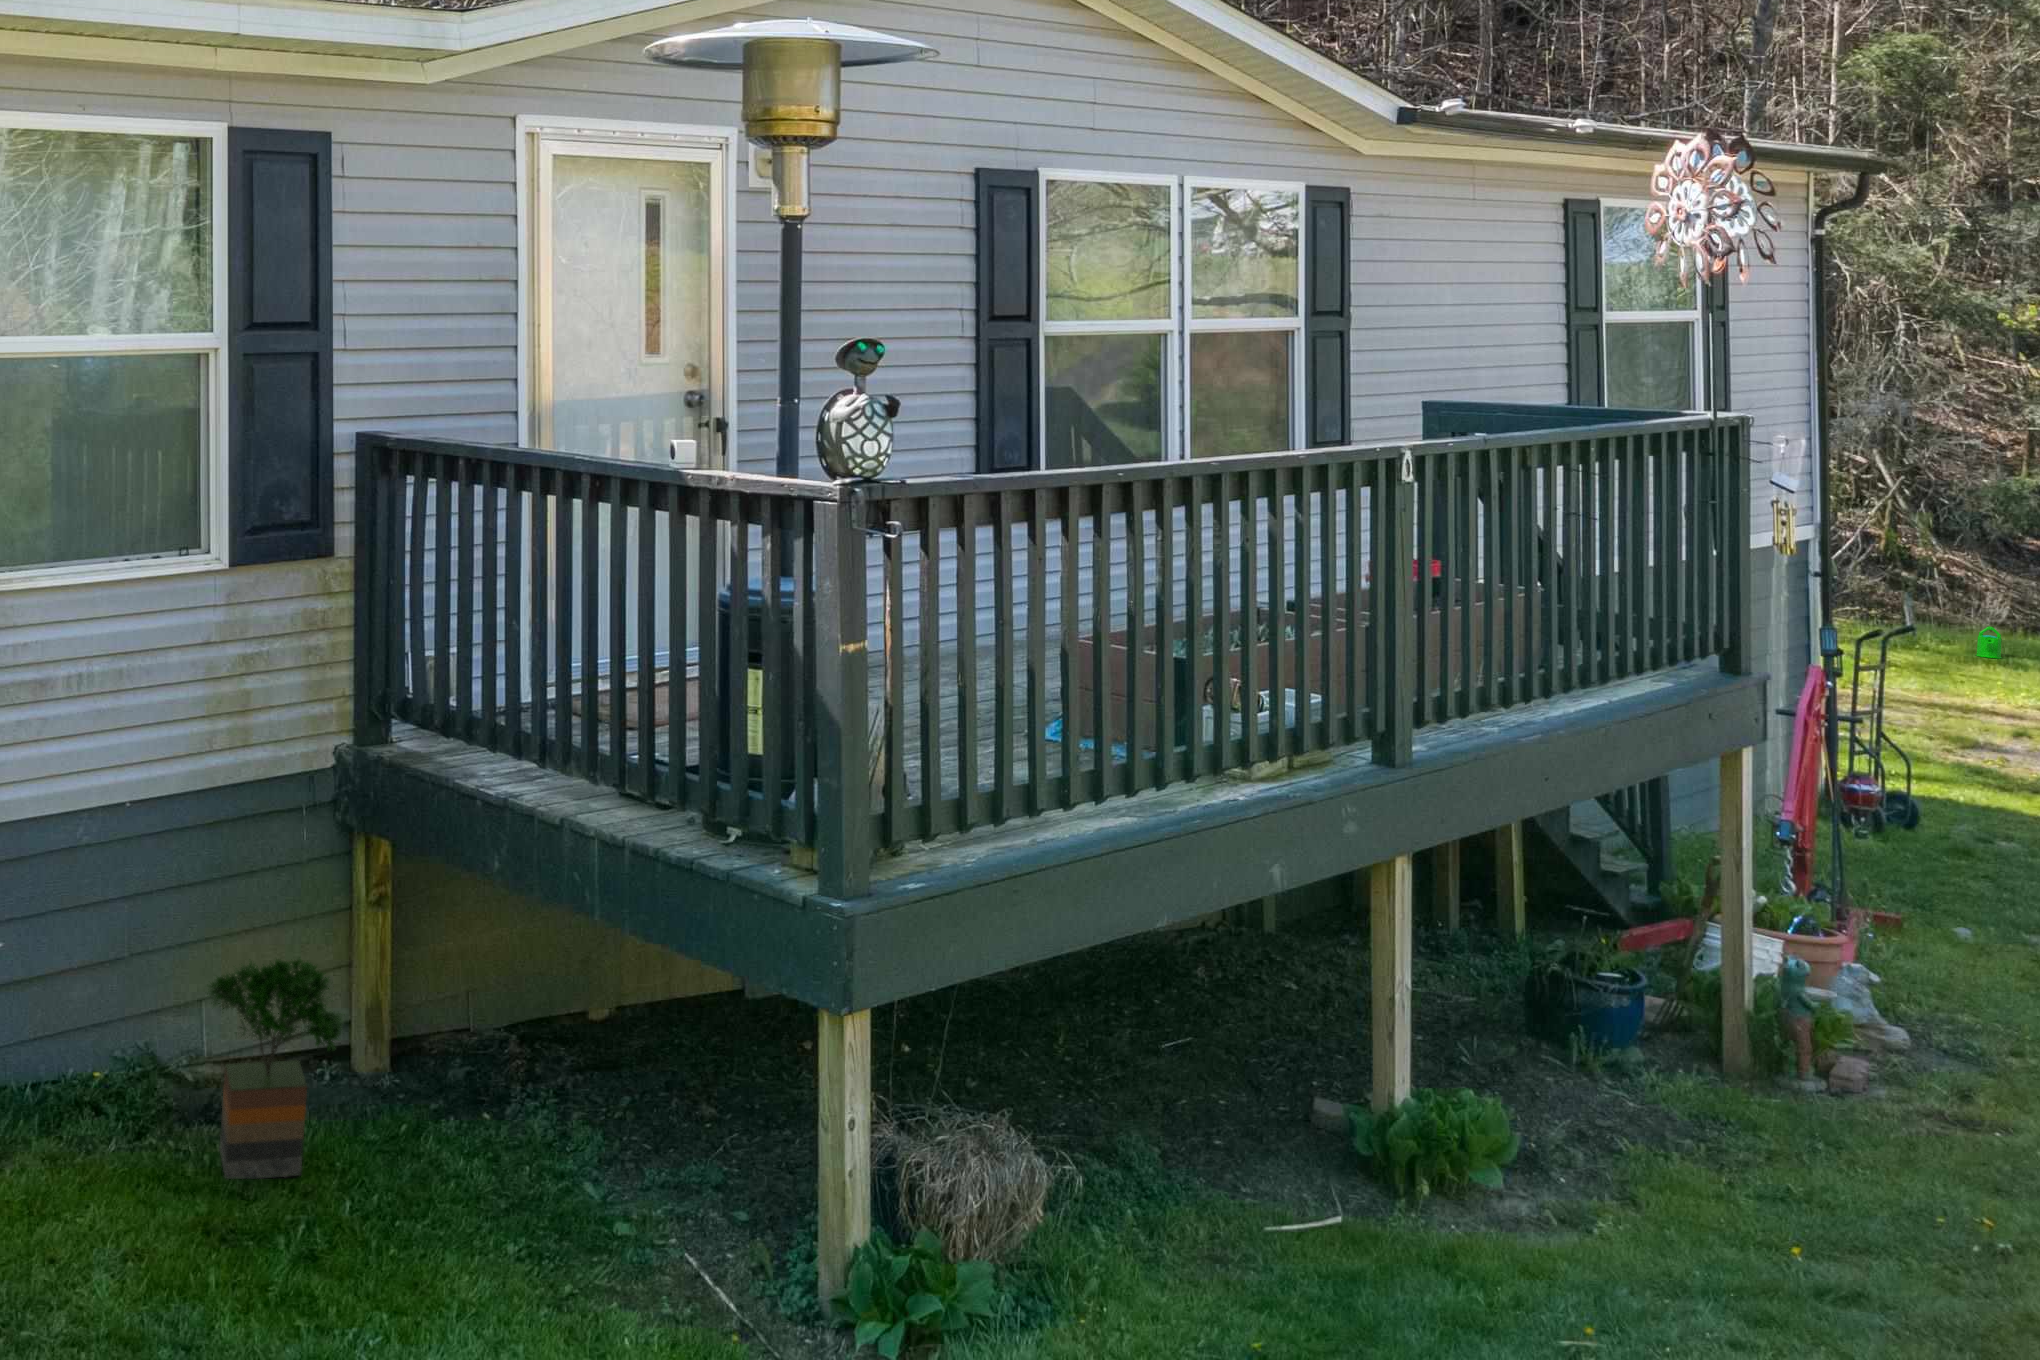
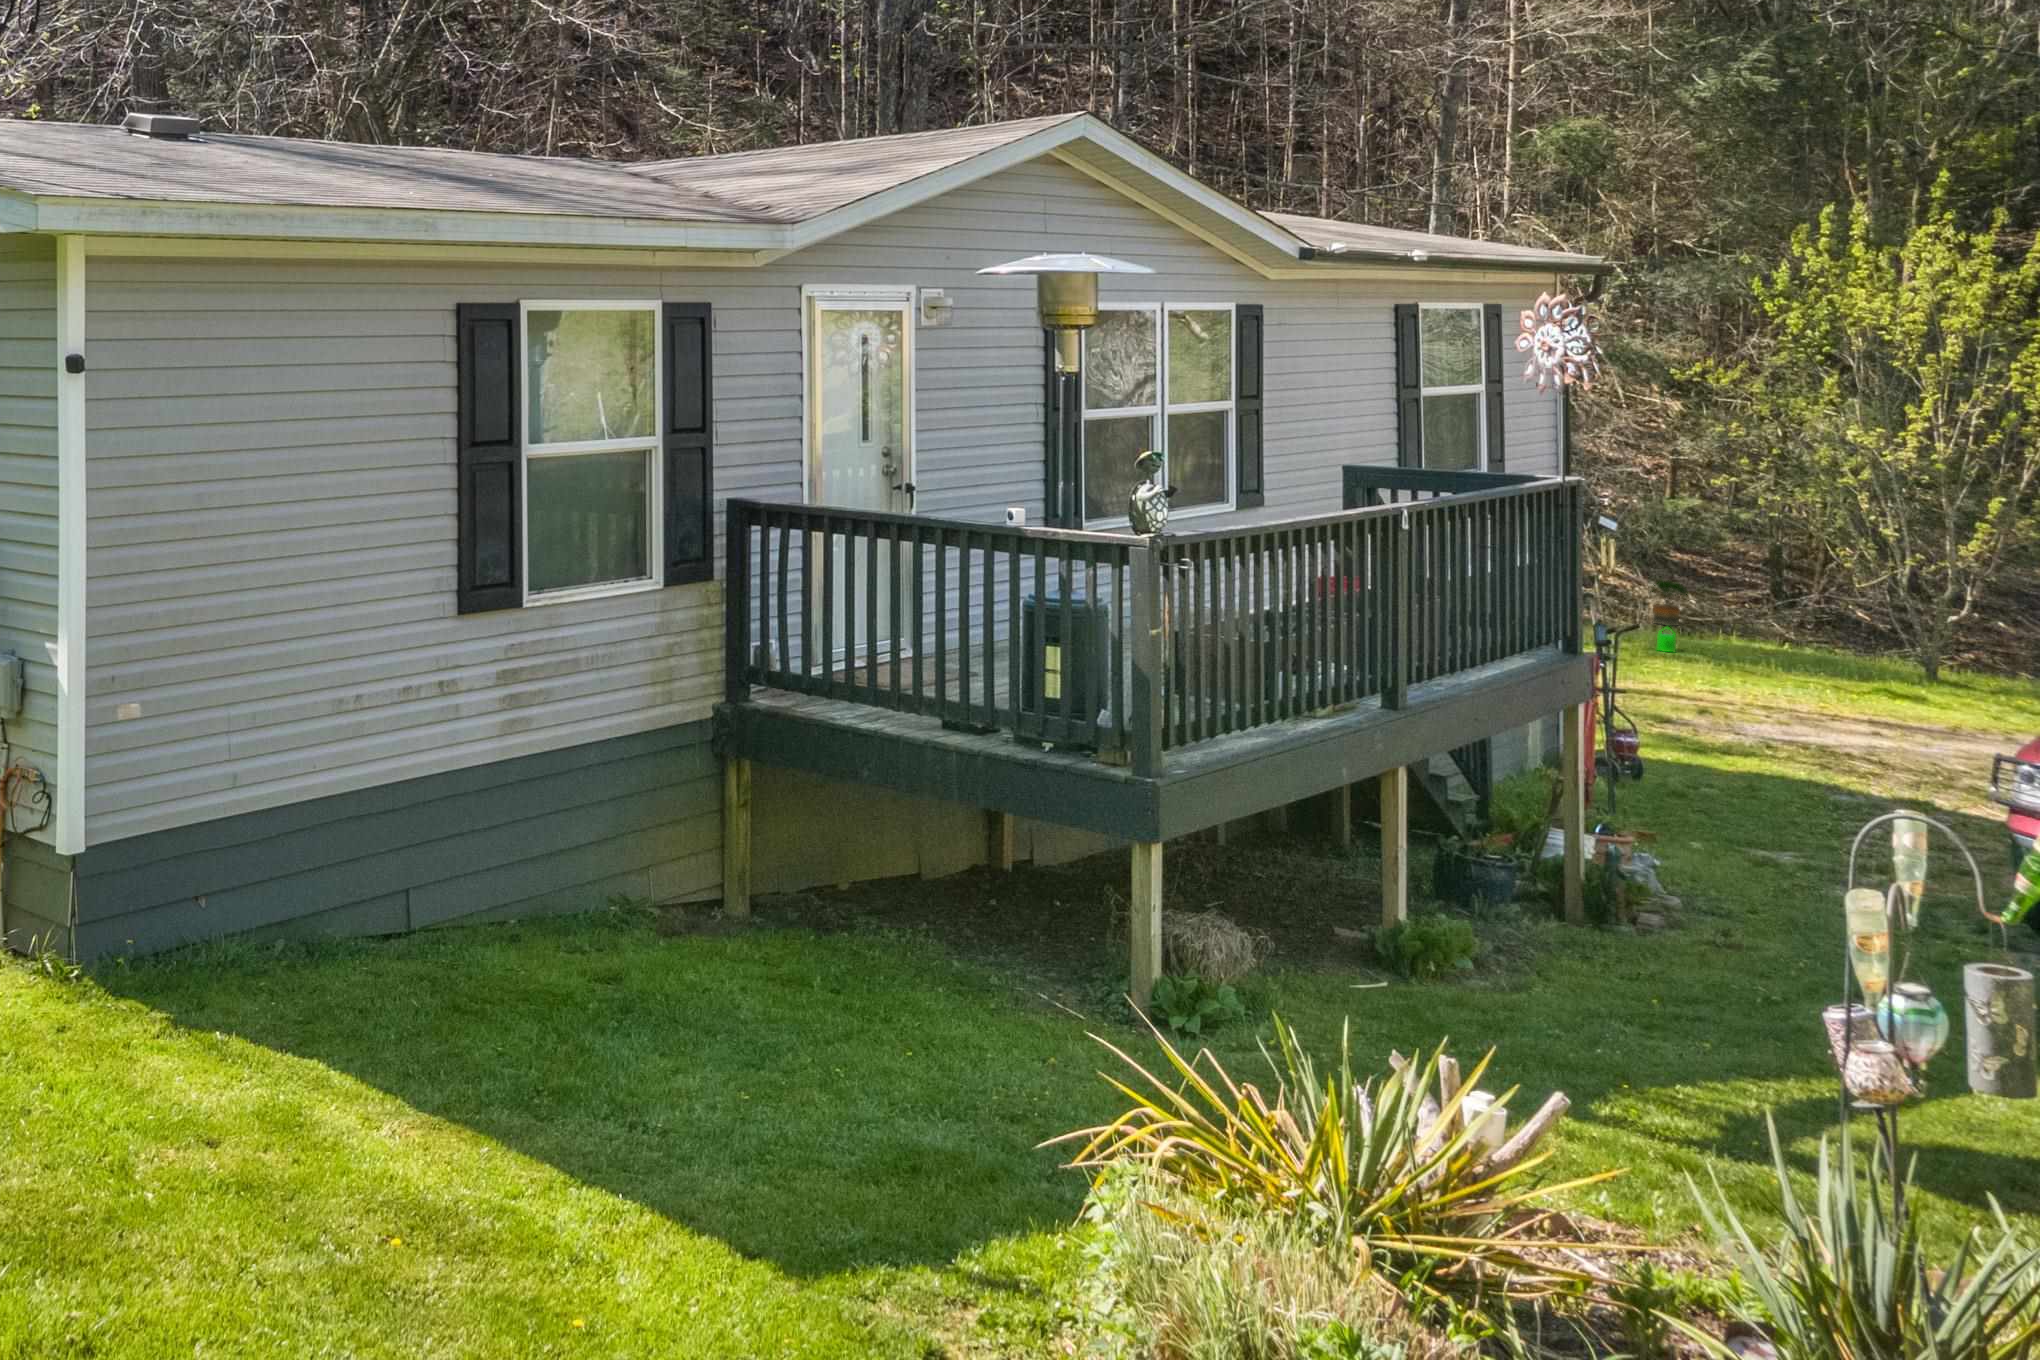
potted tree: present [207,959,345,1179] -> present [1650,580,1688,626]

